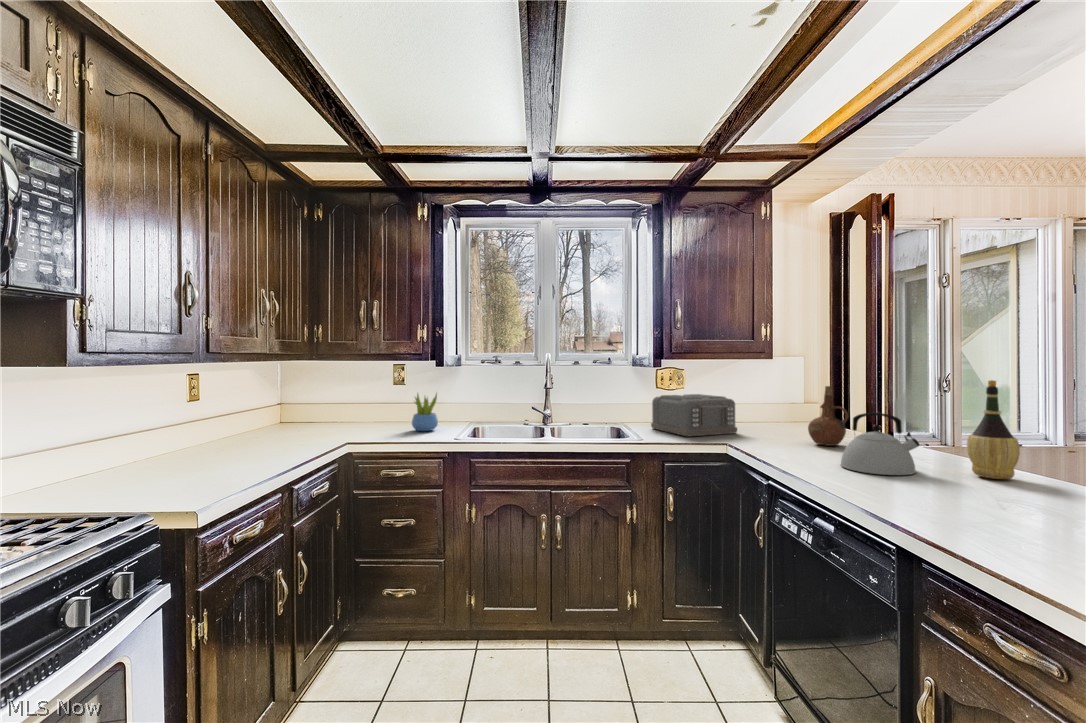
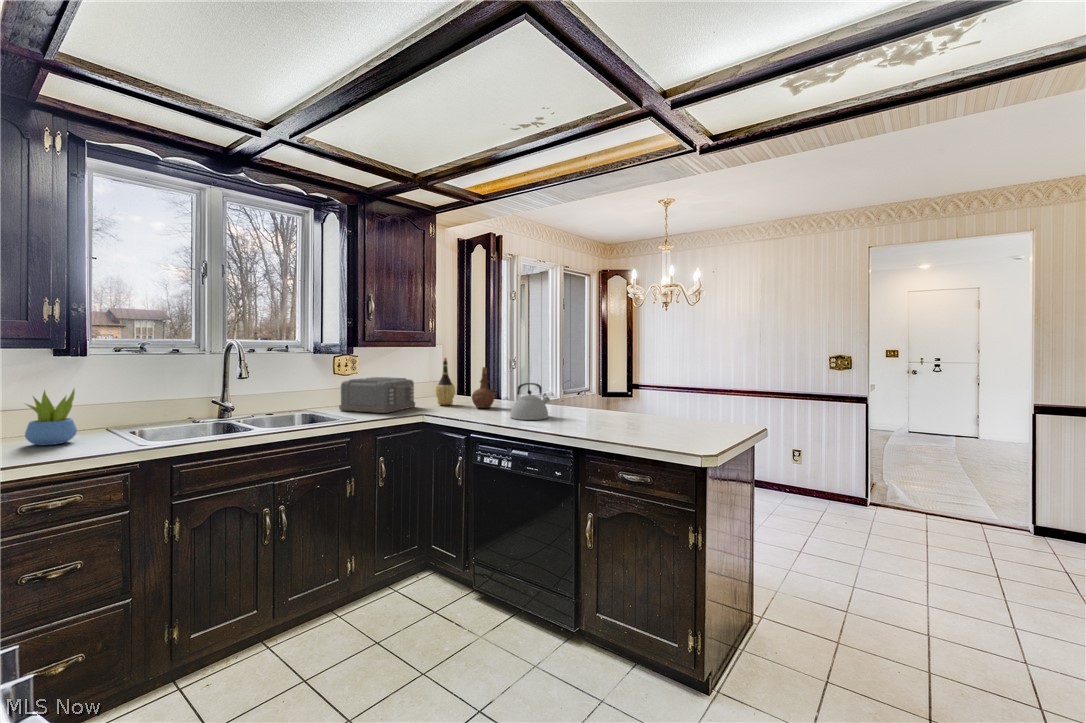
wine bottle: present [967,380,1020,479] -> present [436,358,455,405]

